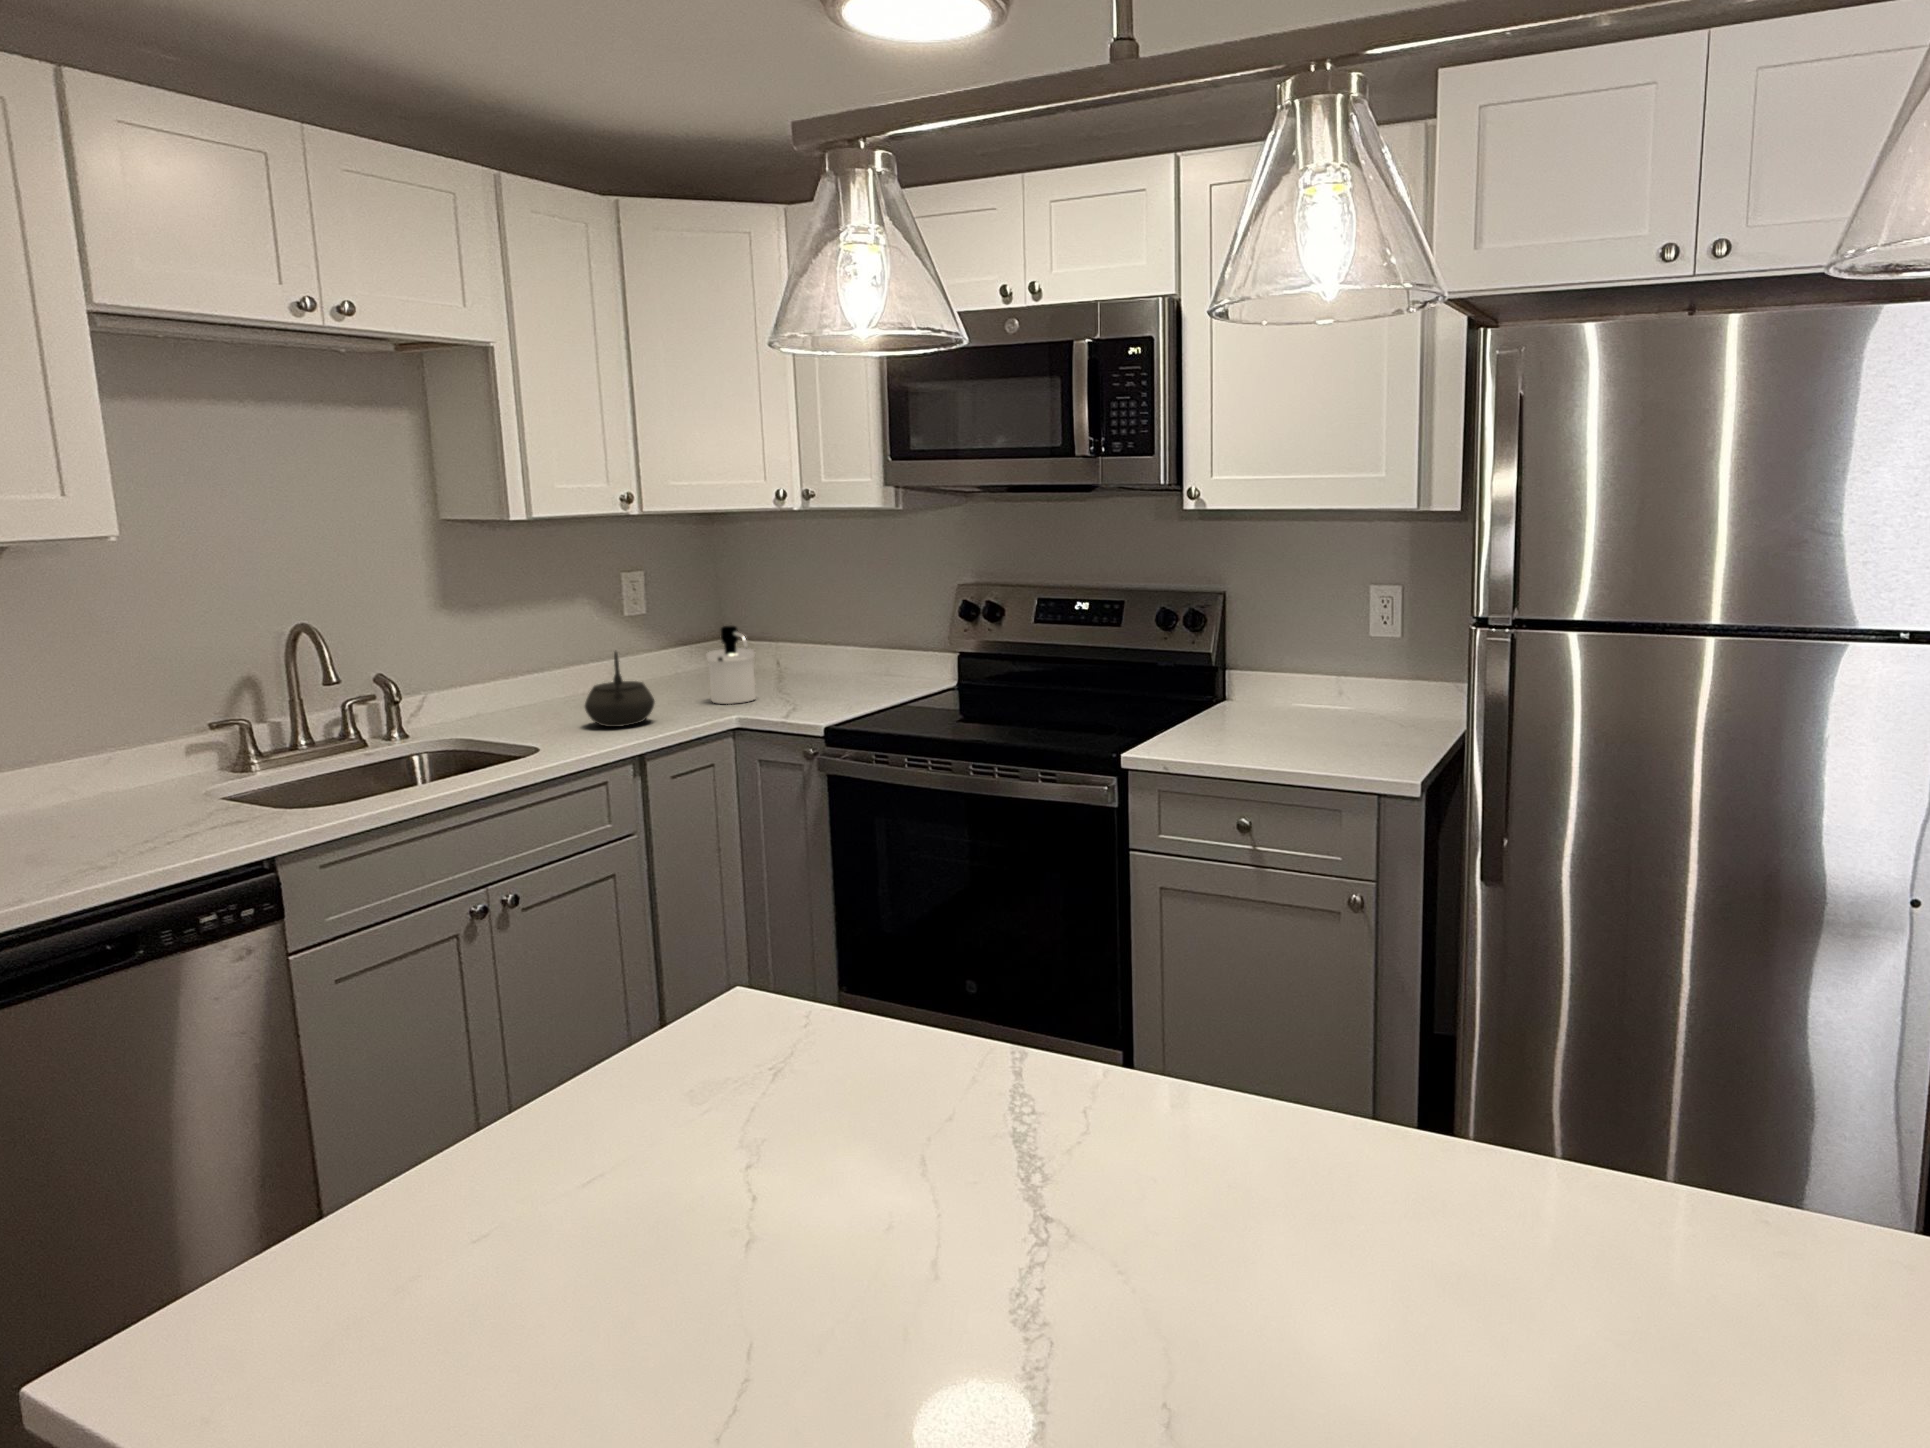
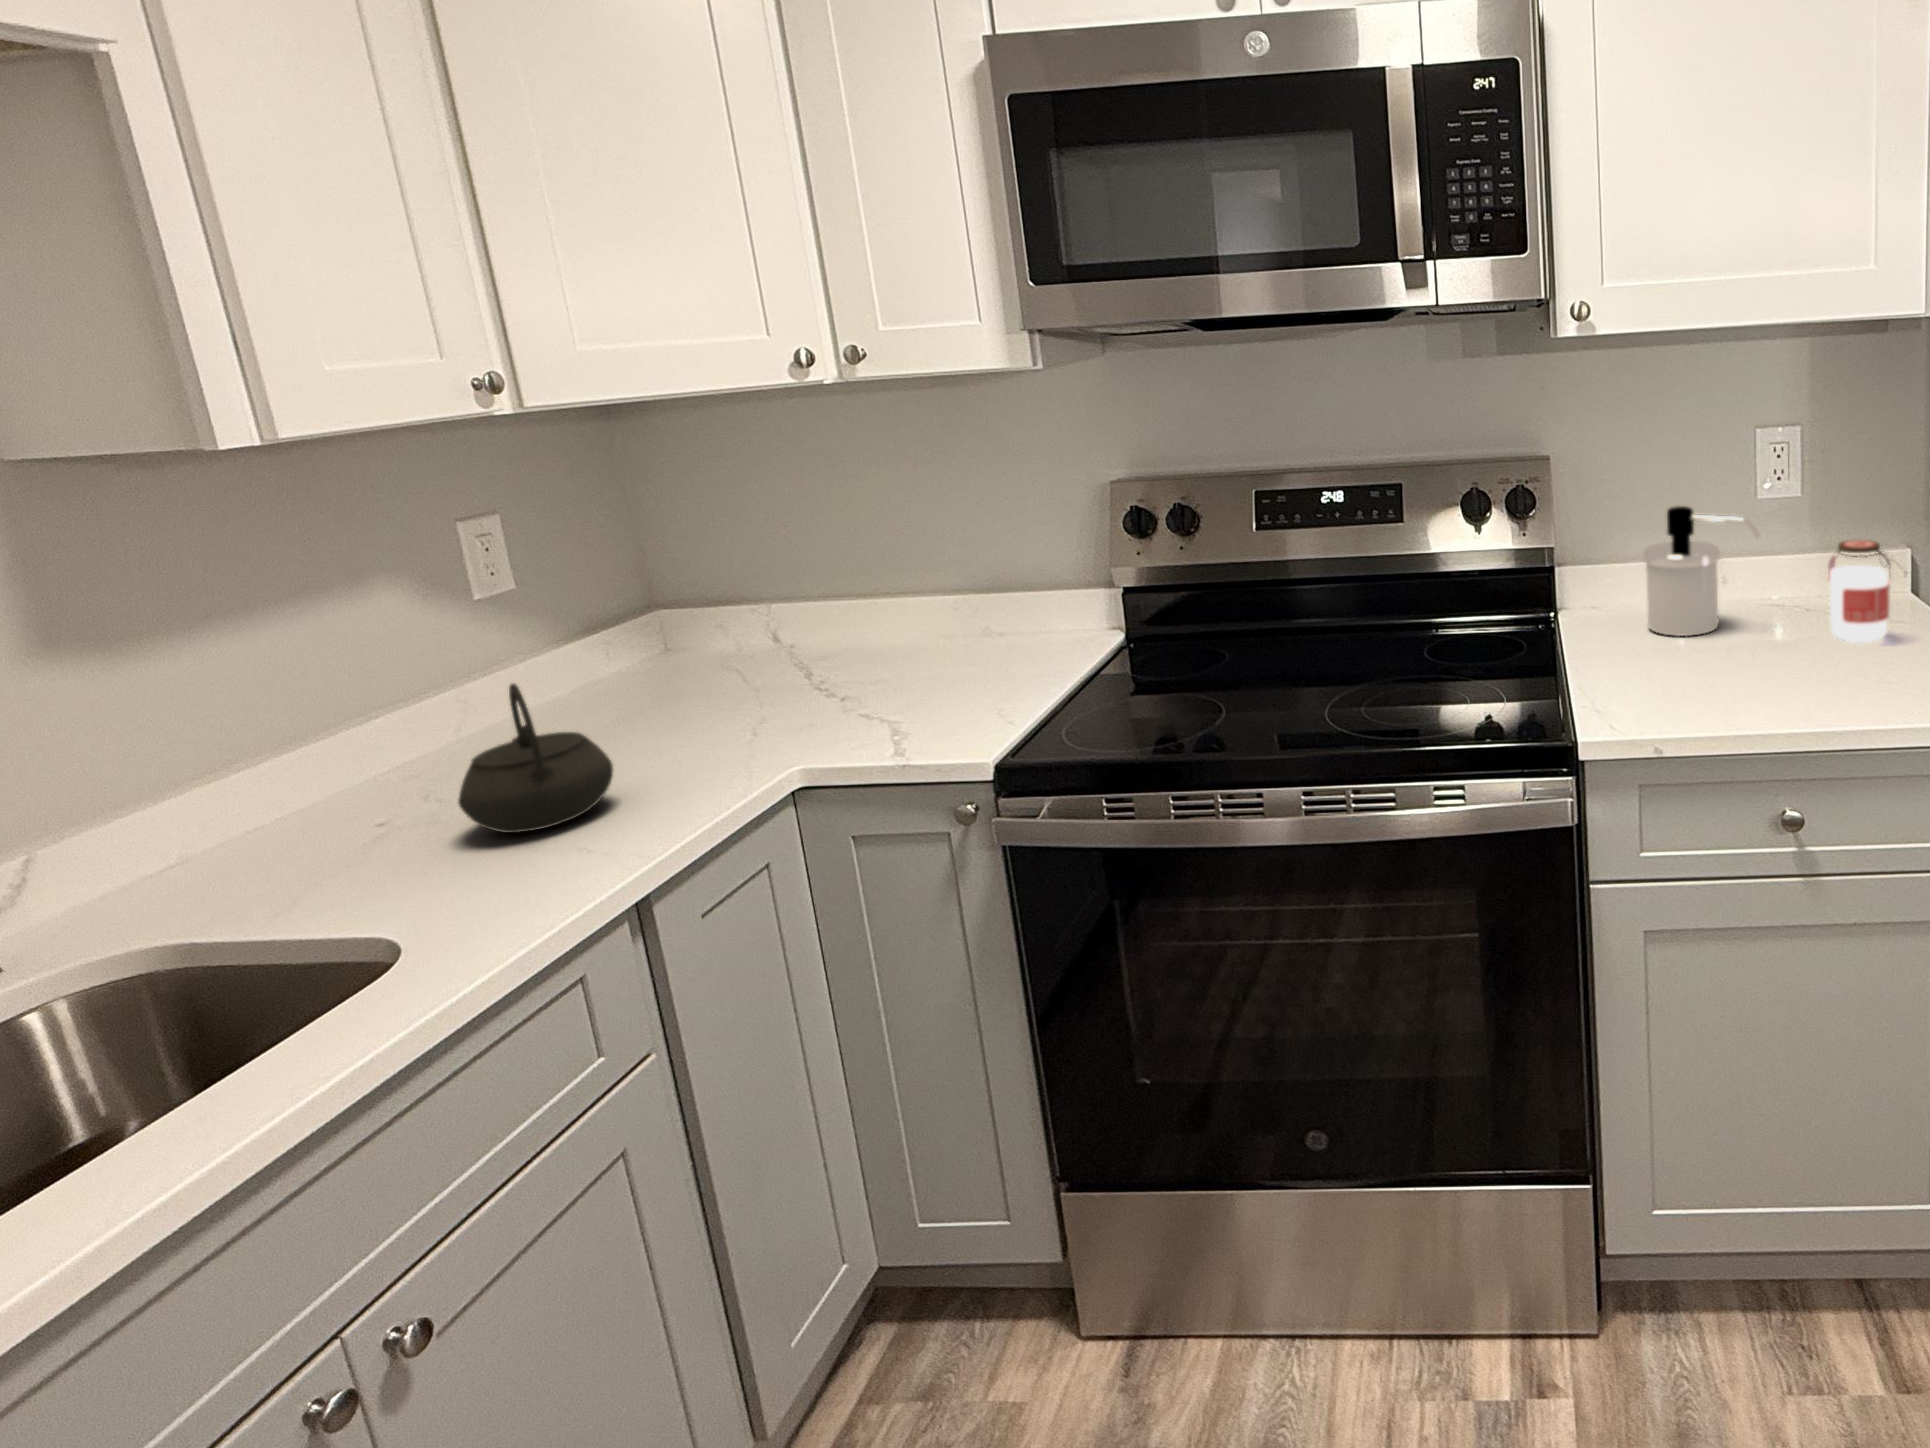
soap dispenser: present [707,626,755,704] -> present [1643,506,1760,636]
jar: none [1363,666,1406,740] -> present [1828,540,1890,643]

